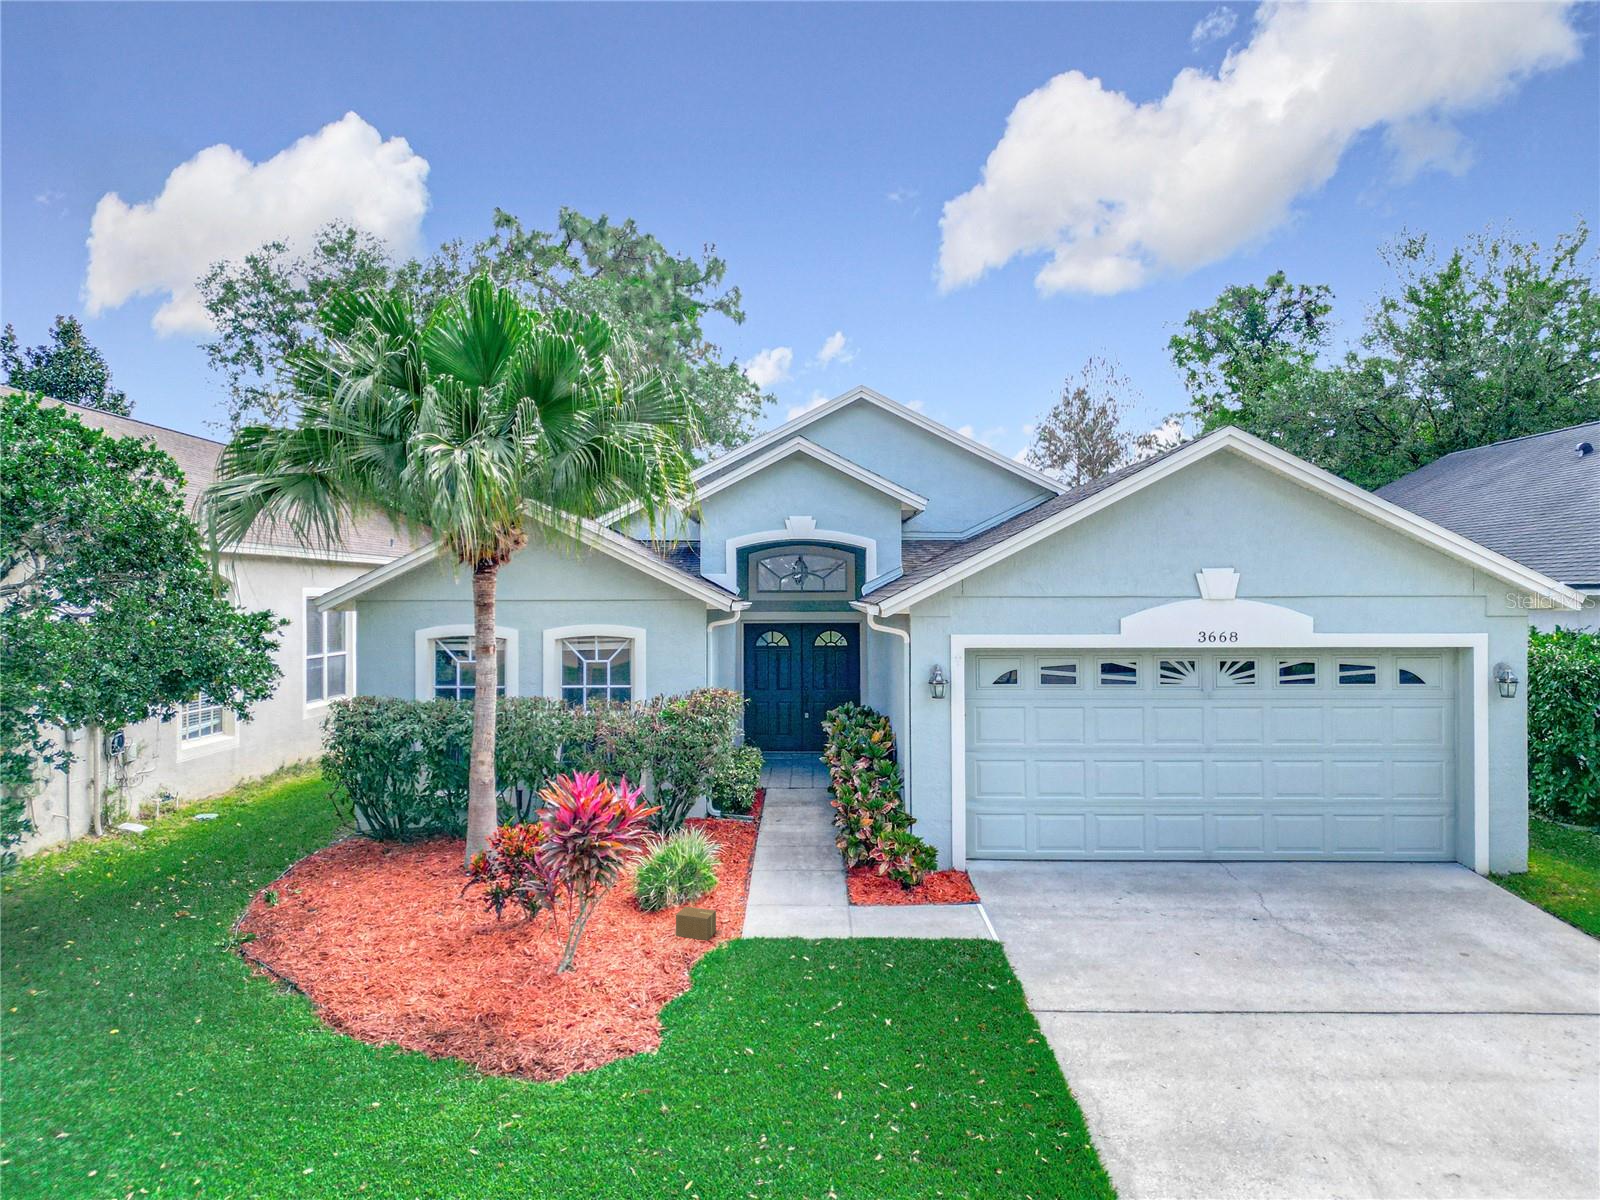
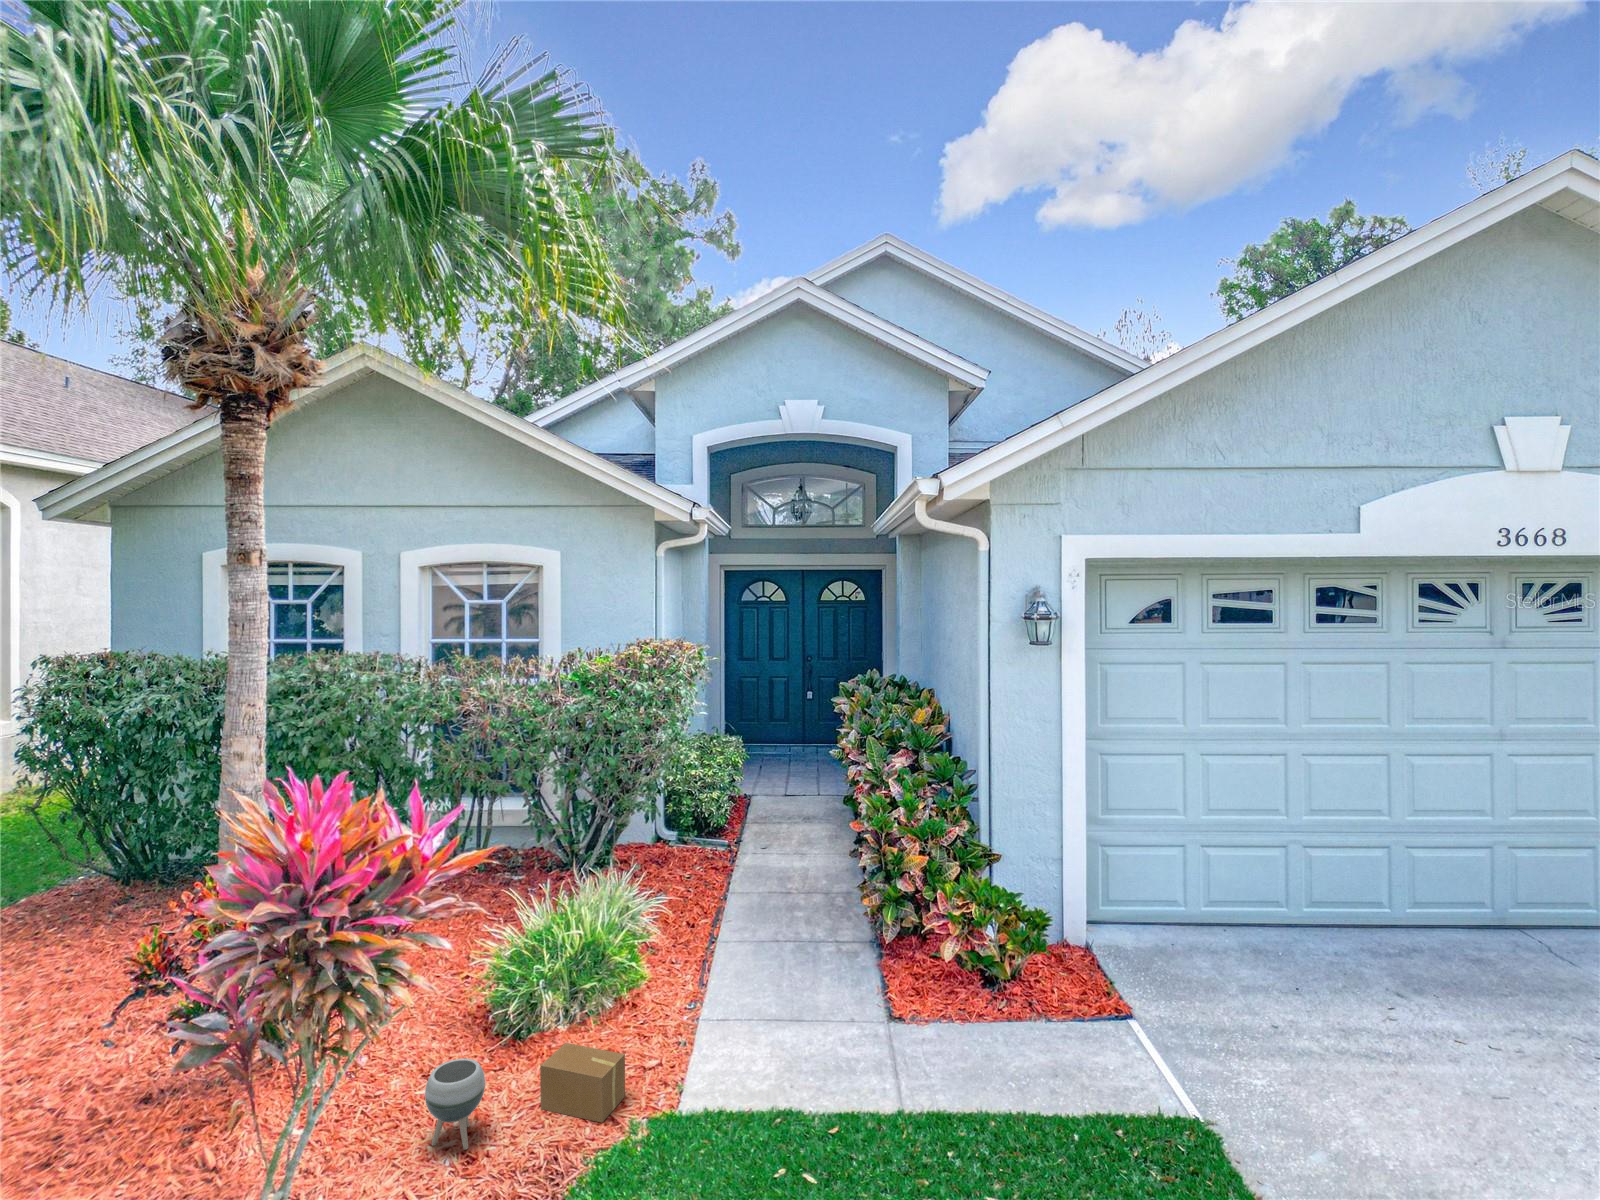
planter: none [626,909,653,949] -> present [425,1058,485,1150]

